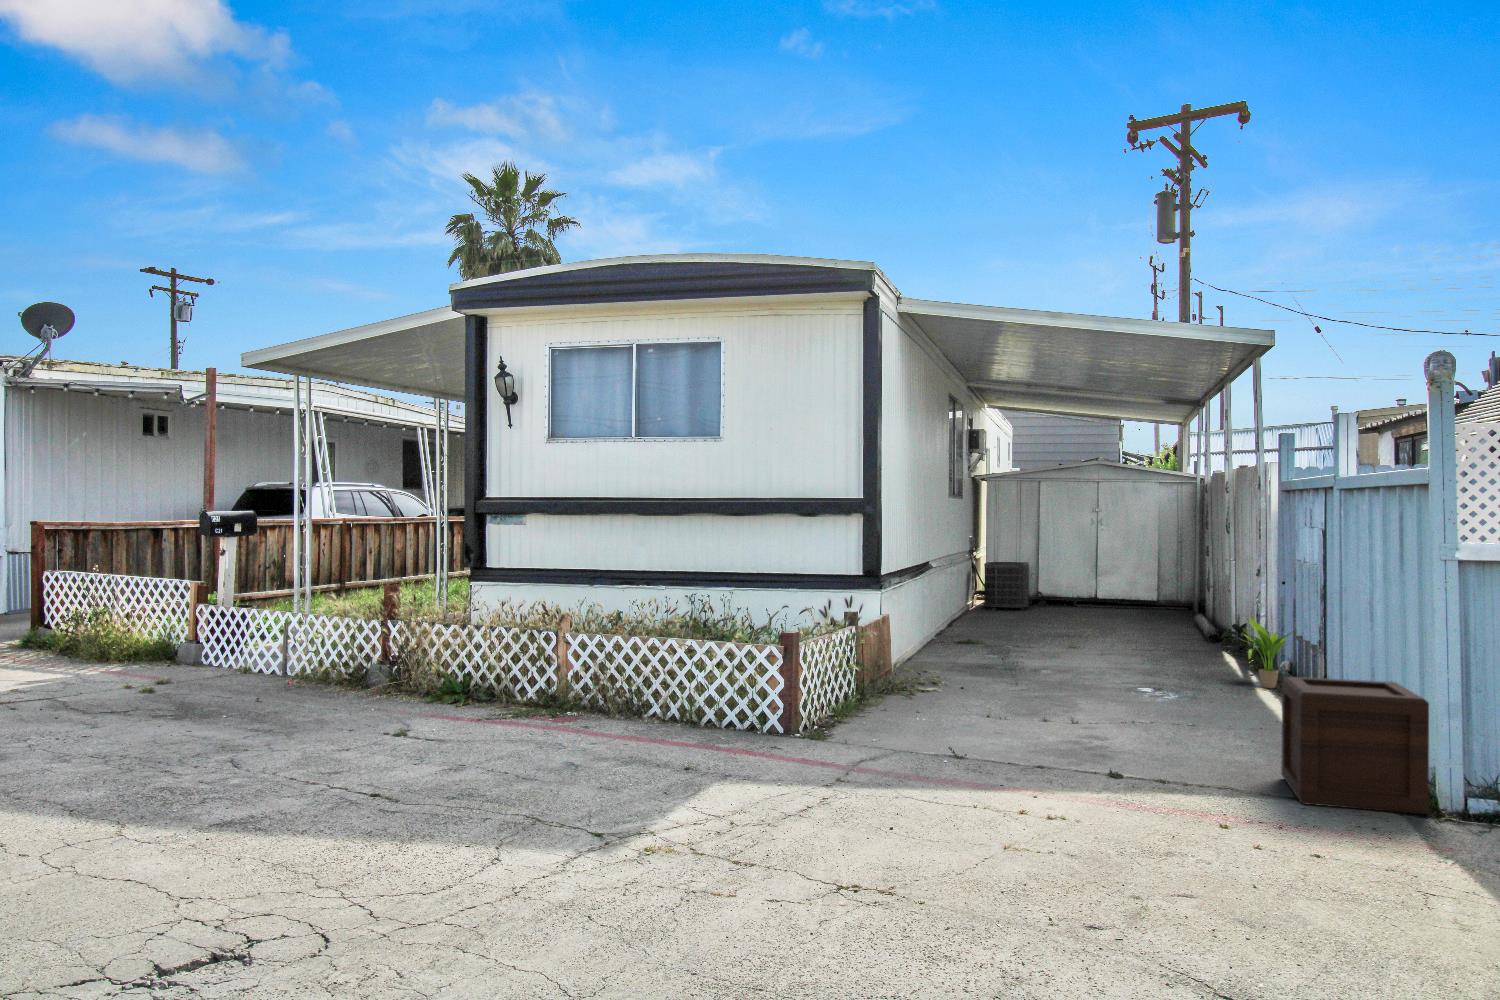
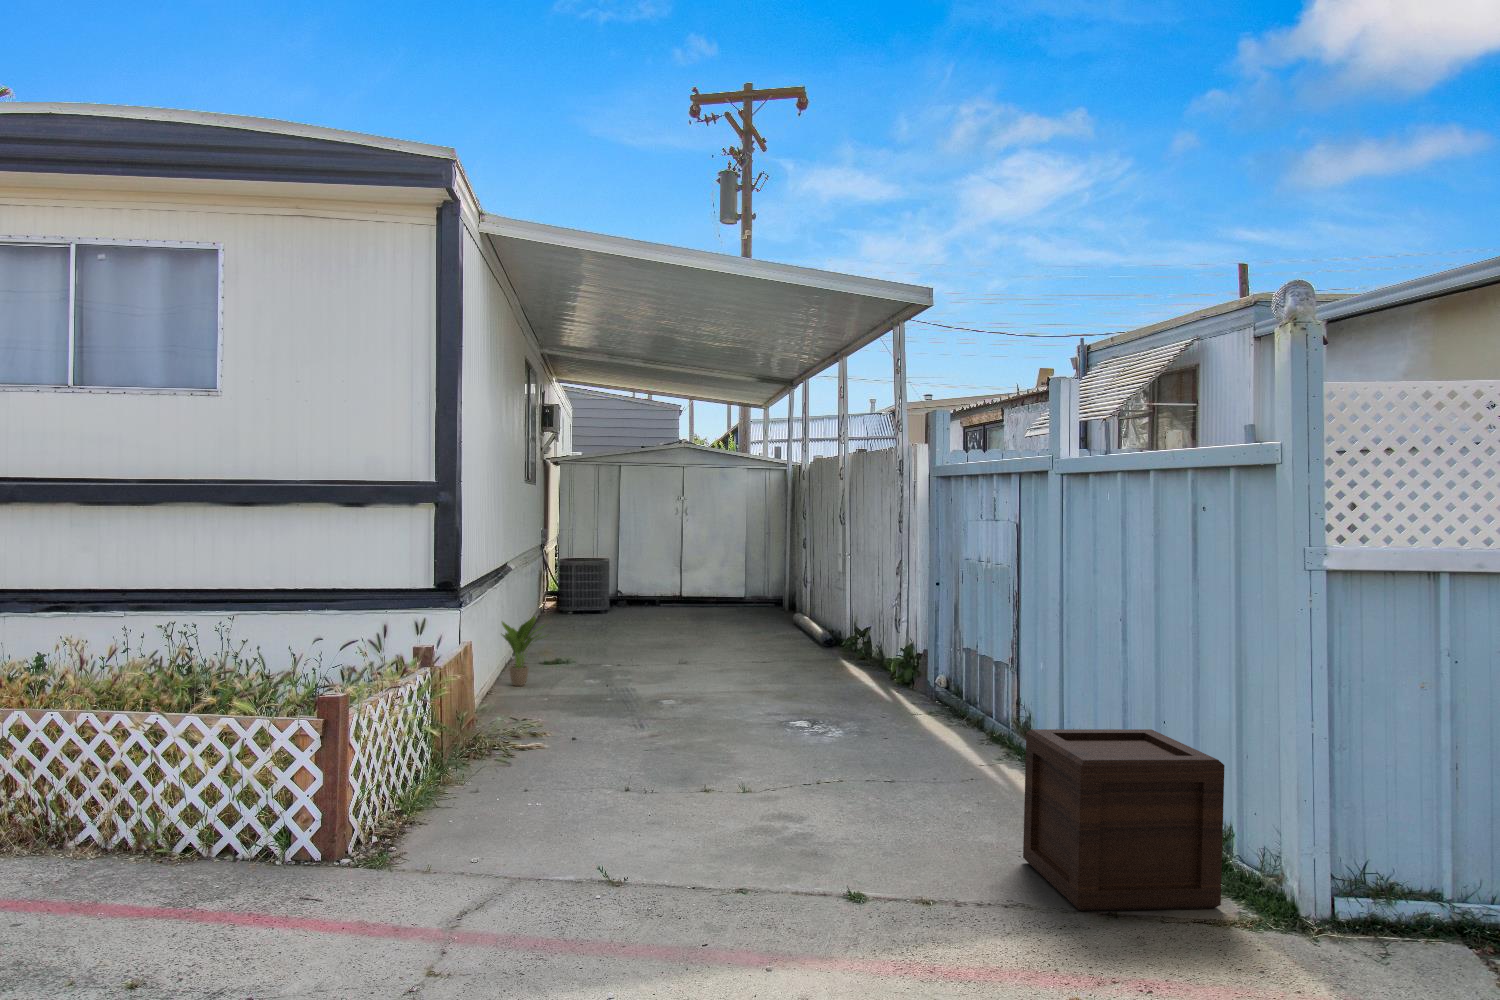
potted plant: present [1241,617,1292,688] -> present [502,616,549,686]

